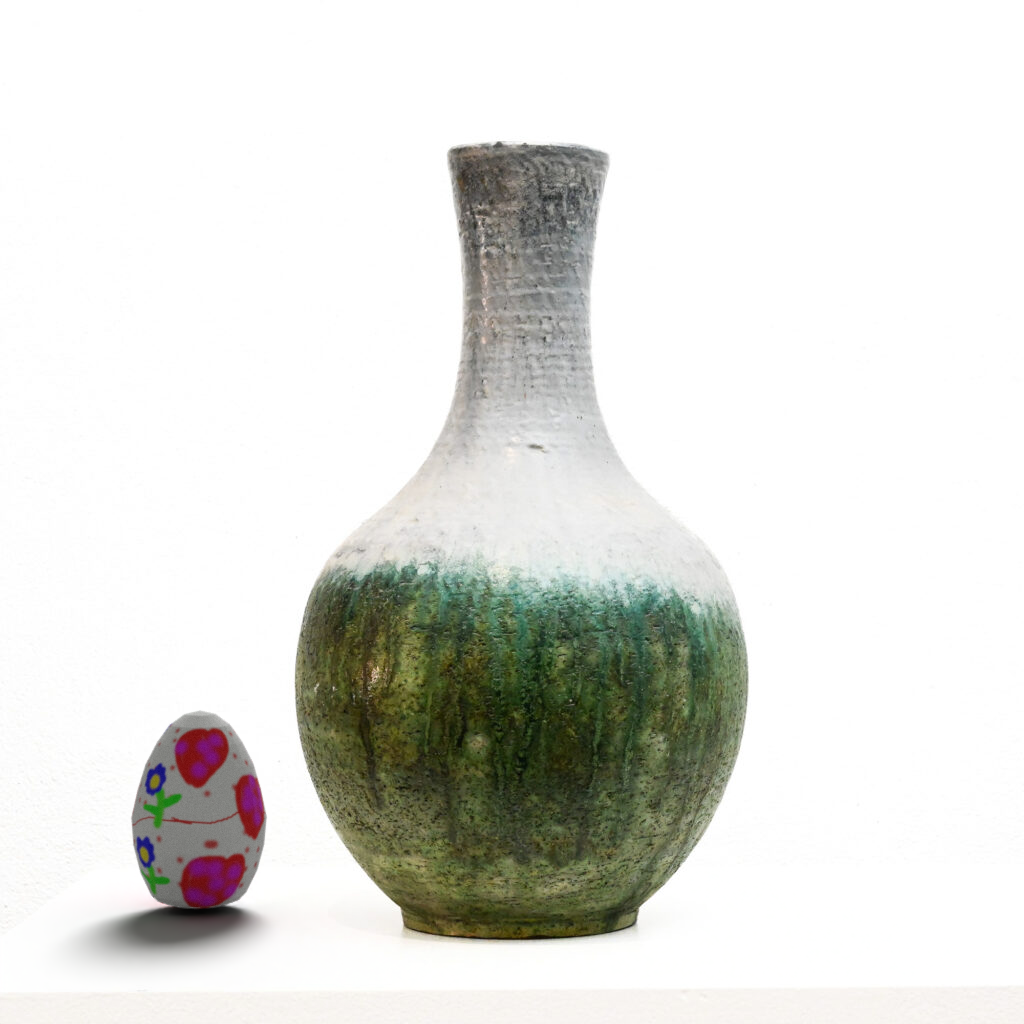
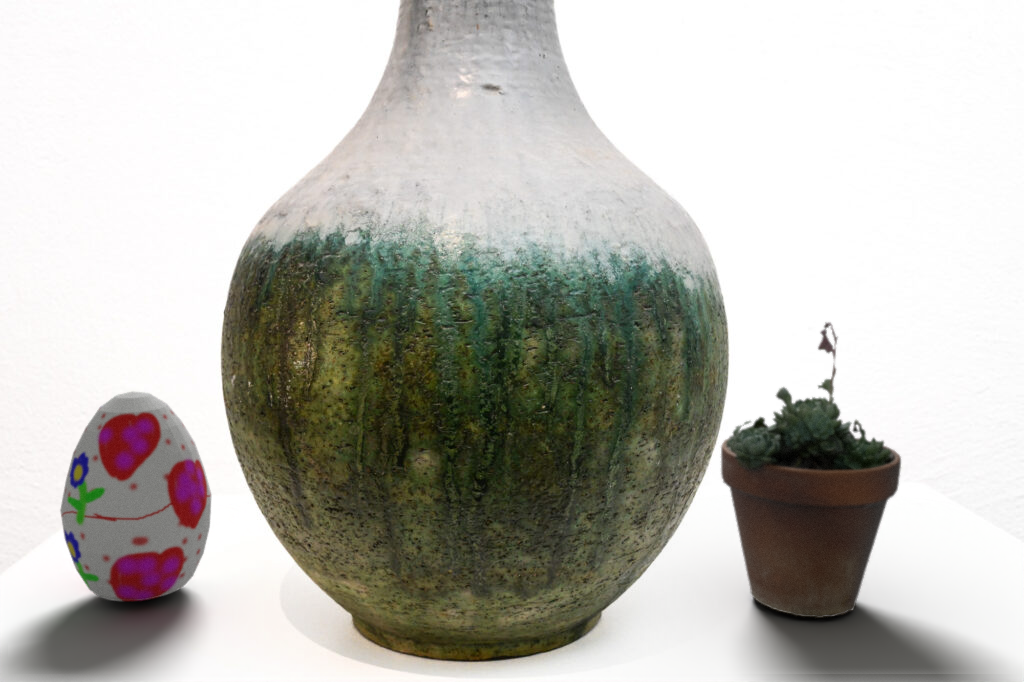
succulent plant: none [751,649,916,926] -> present [721,322,901,618]

